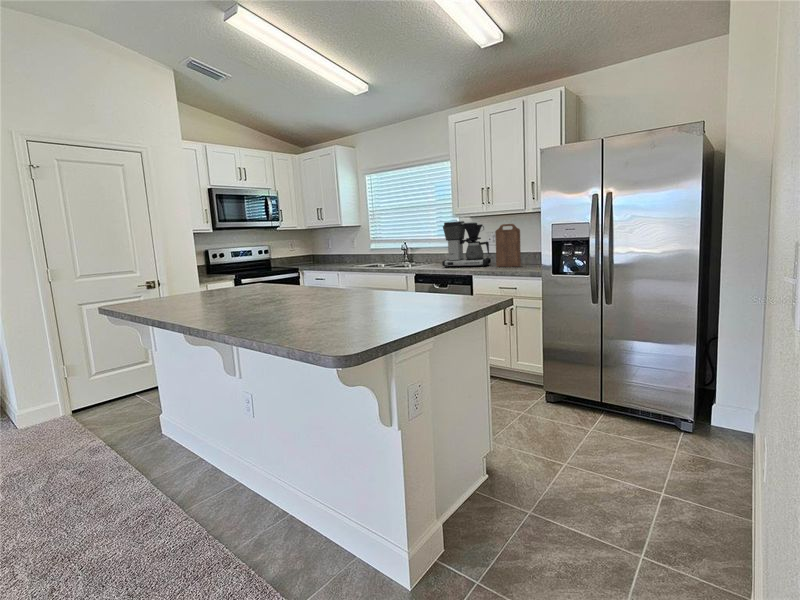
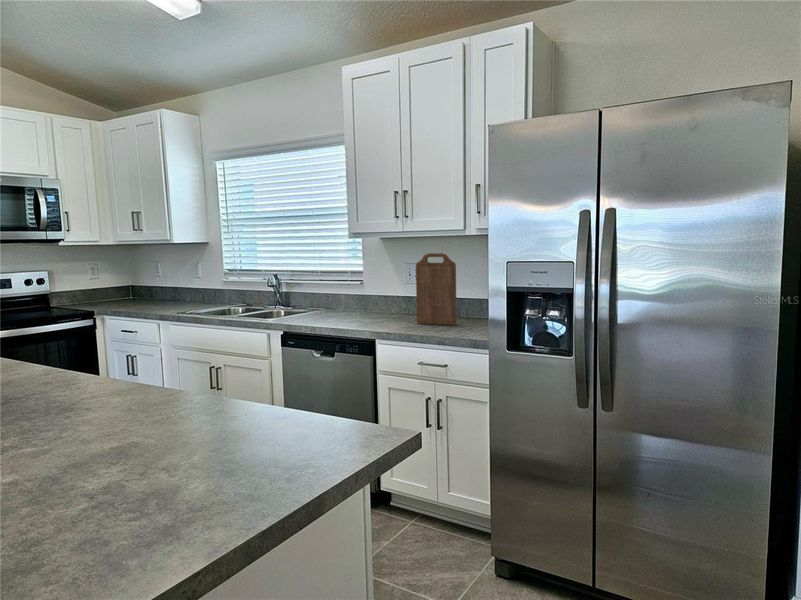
coffee maker: present [442,221,491,268] -> none [328,245,409,322]

